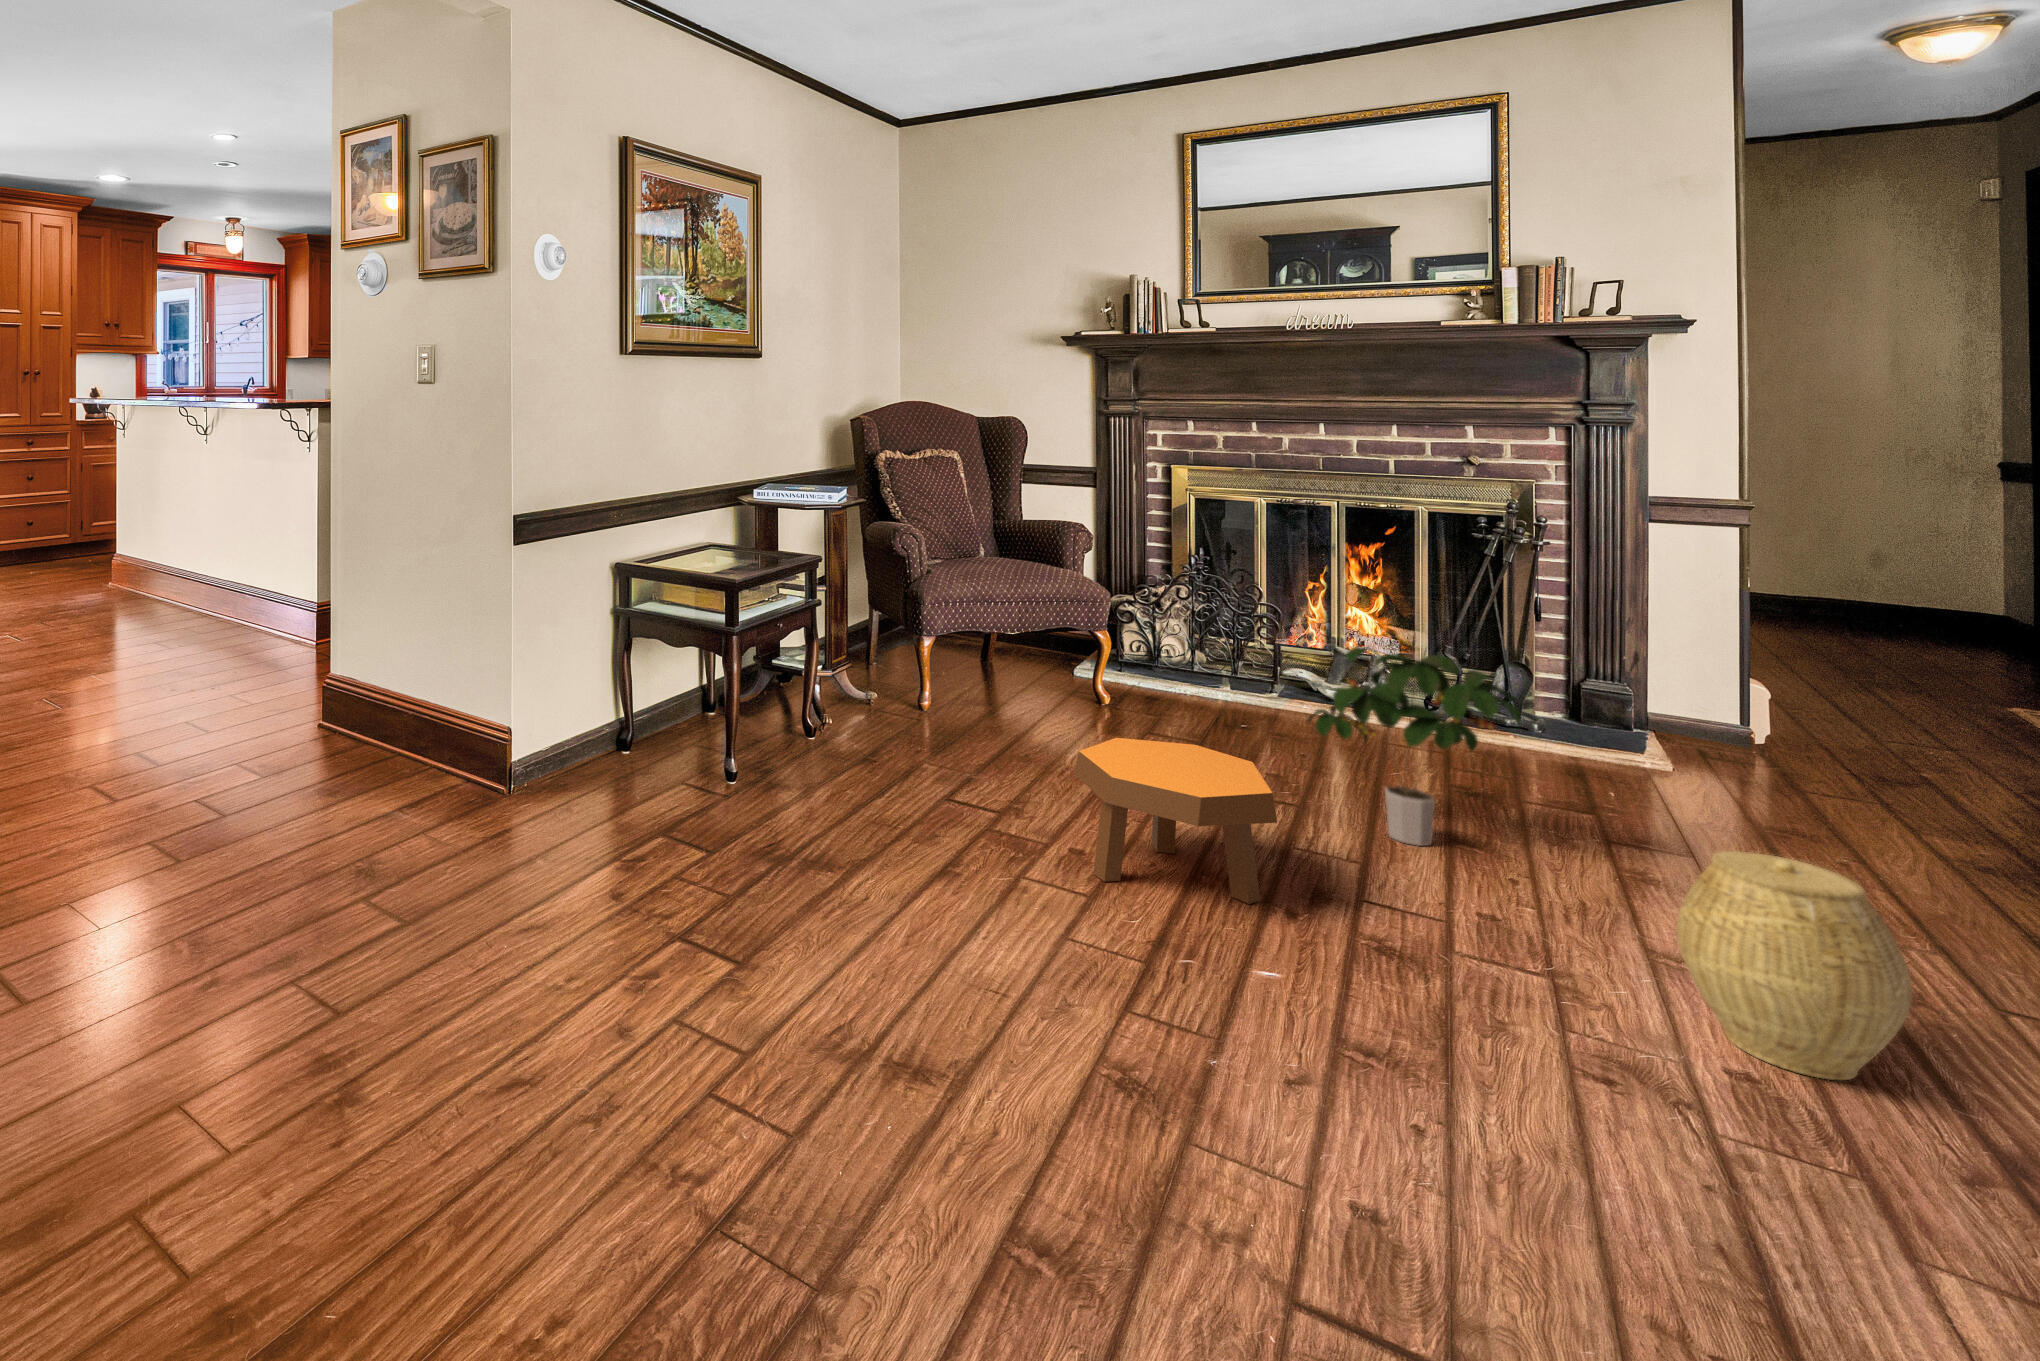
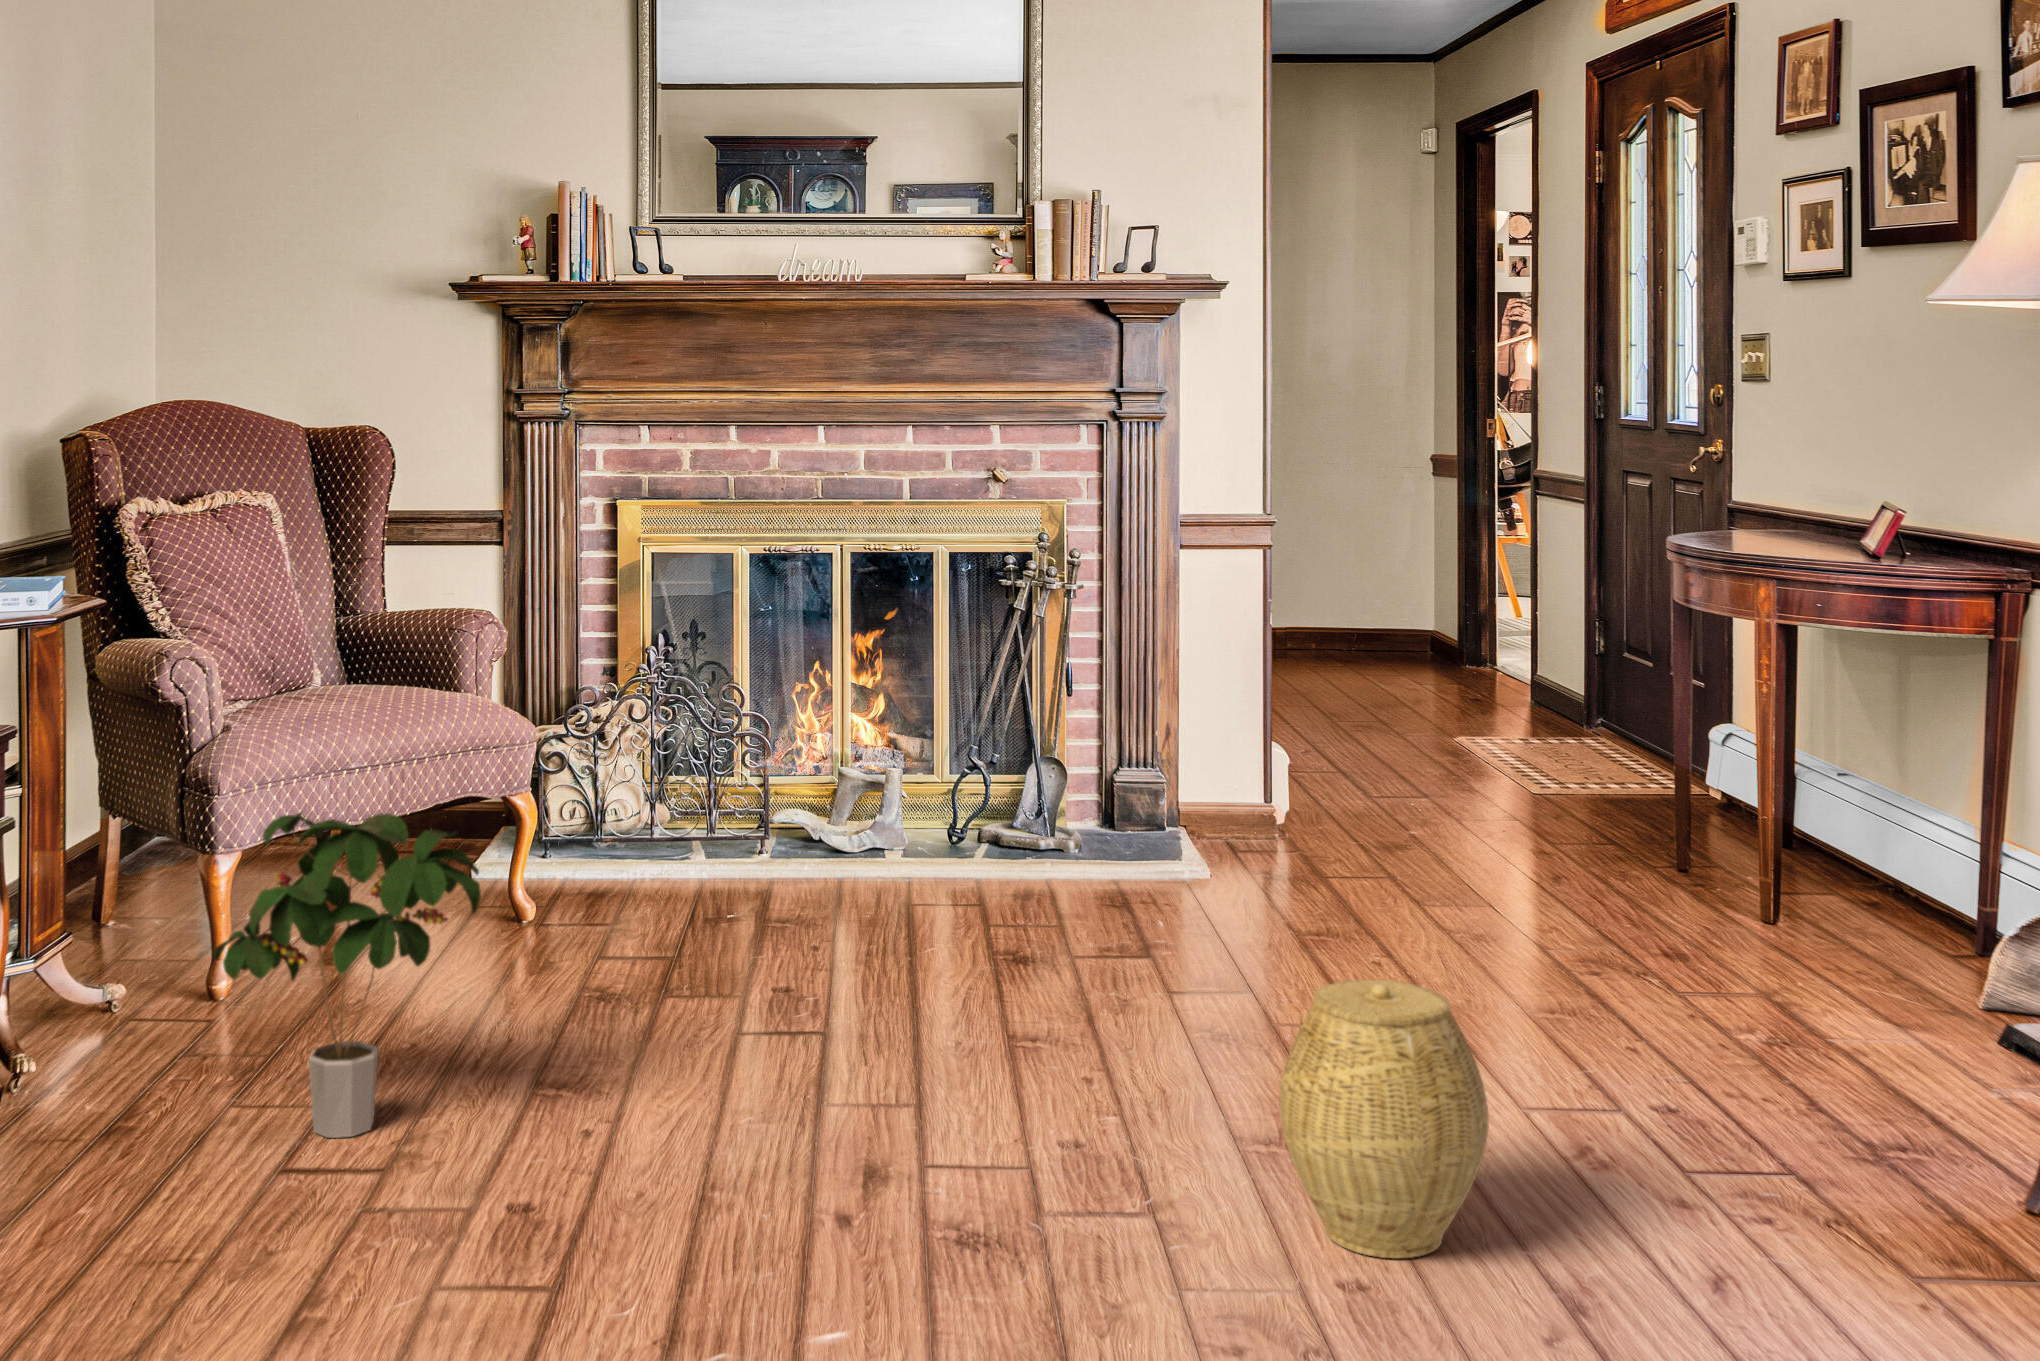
potted plant: present [1308,647,1521,846] -> present [213,812,481,1138]
footstool: present [1074,738,1277,904] -> none [514,975,824,1252]

